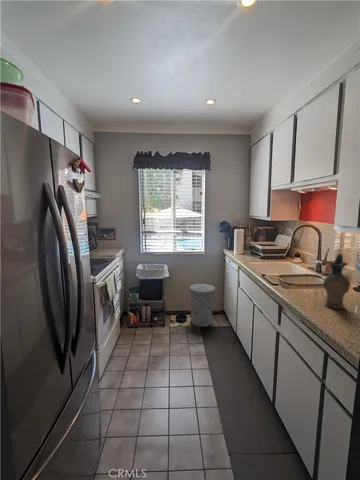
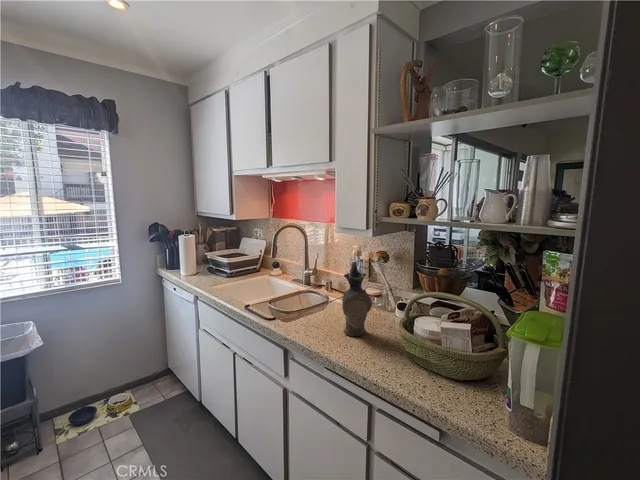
trash can: present [189,284,215,327] -> none [97,336,151,417]

